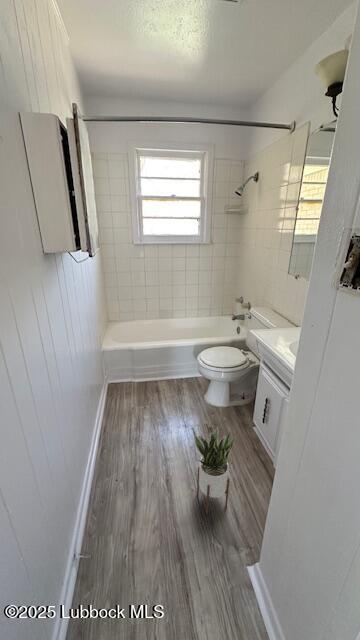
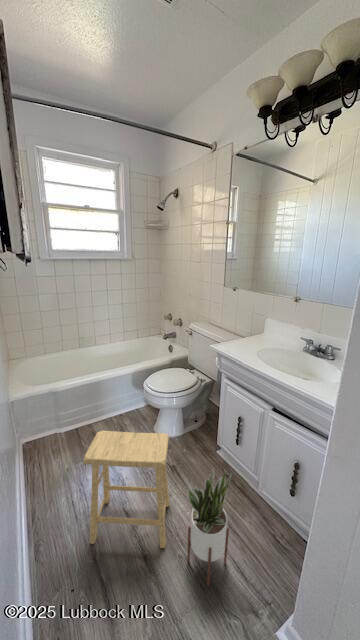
footstool: none [132,382,198,480] -> present [84,431,170,548]

